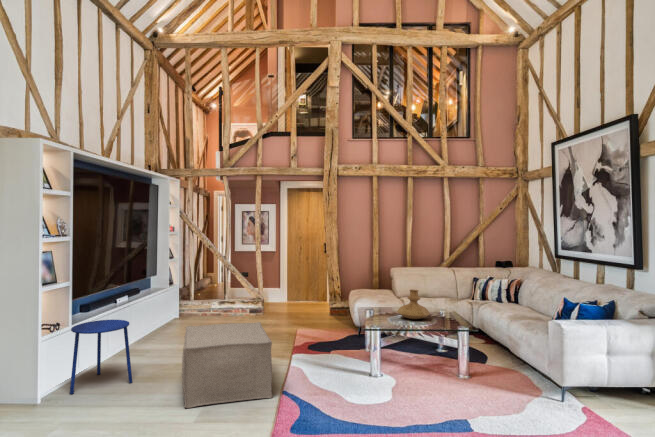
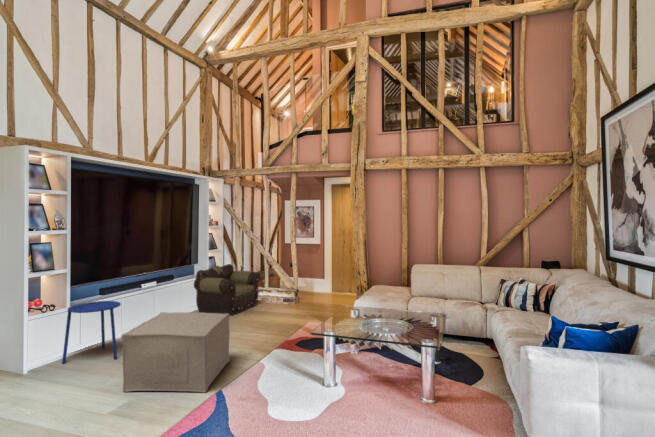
armchair: none [162,275,225,331] -> present [194,264,260,316]
vase: present [397,290,430,319] -> none [379,290,415,323]

